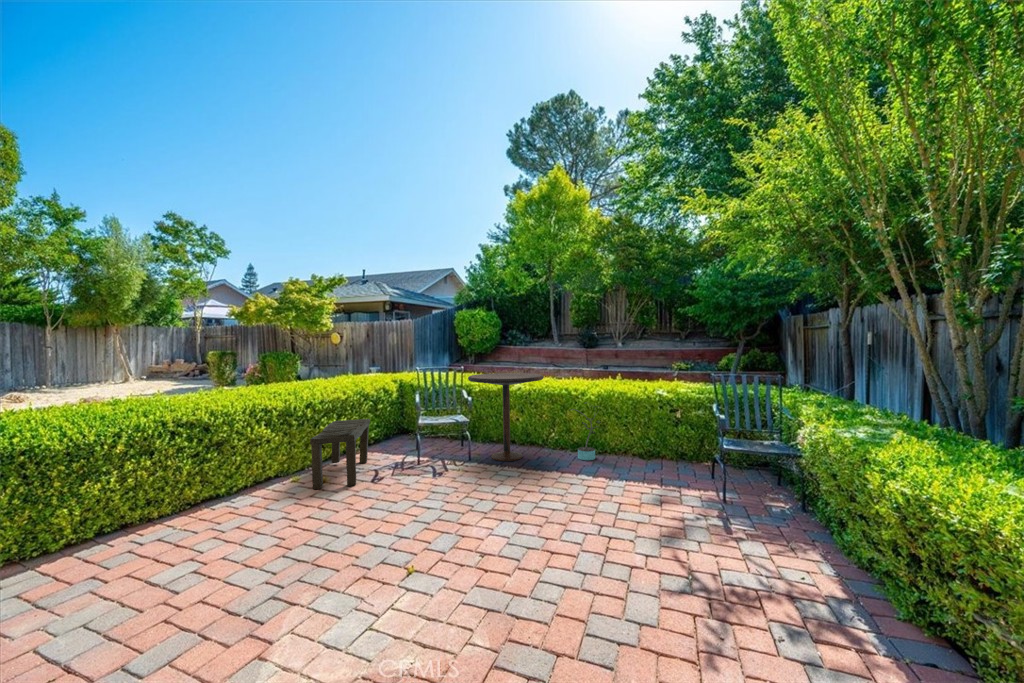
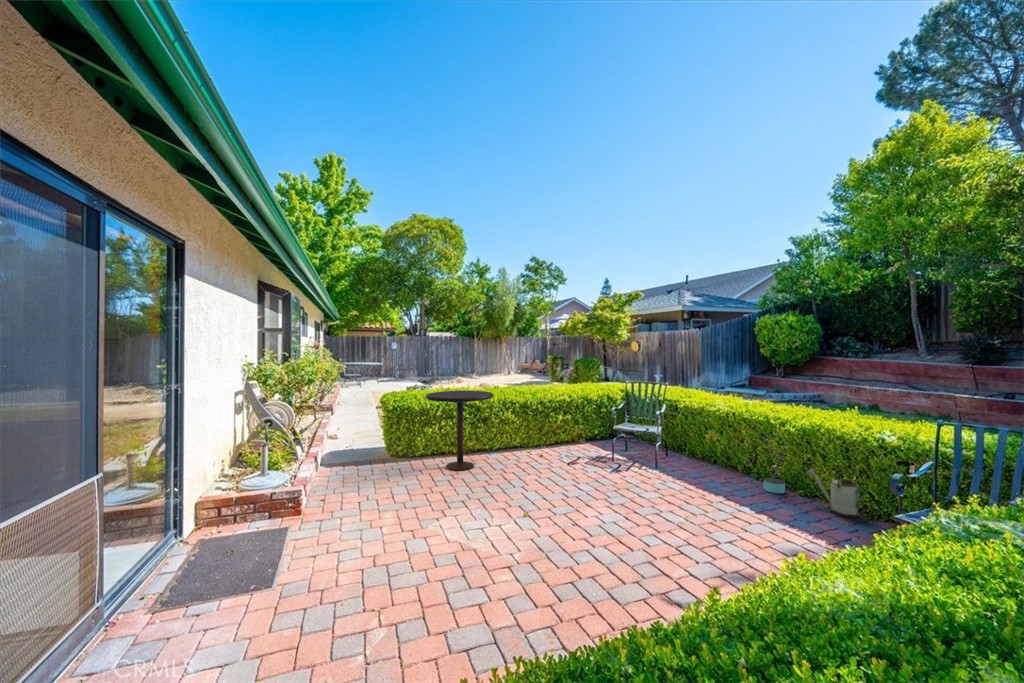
pedestal table: present [468,373,544,461] -> present [426,390,494,471]
bench: present [310,419,370,489] -> none [531,416,583,462]
watering can: none [616,426,660,466] -> present [806,467,863,518]

